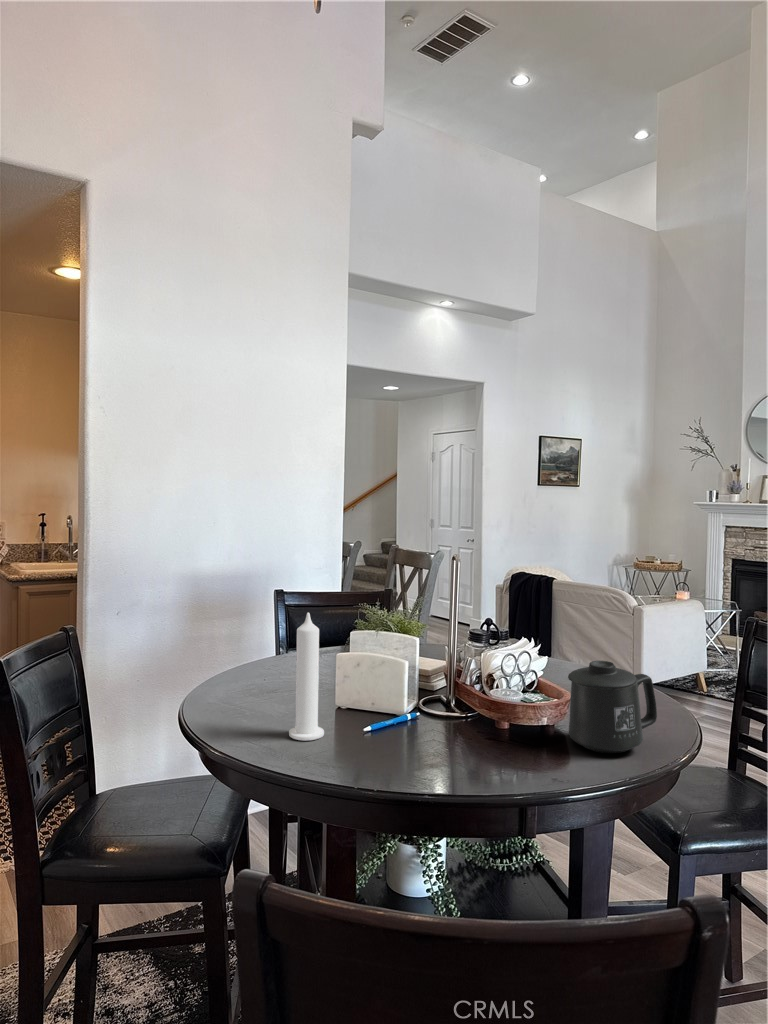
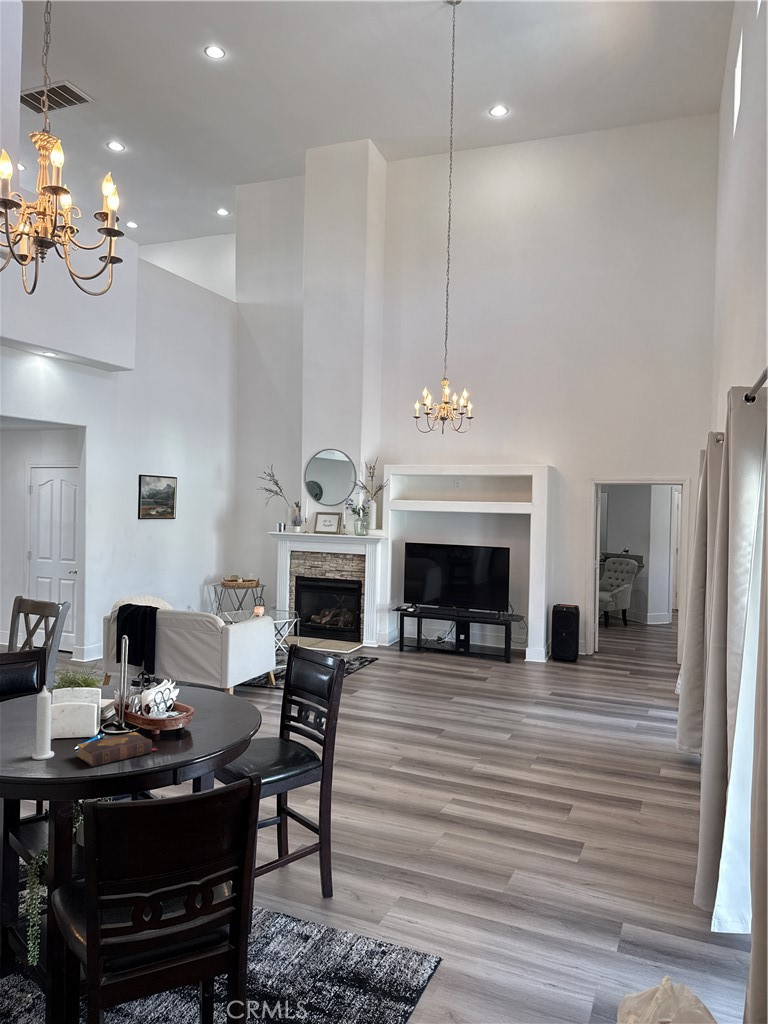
mug: present [568,661,657,753] -> none [193,690,237,737]
book: none [355,719,497,771] -> present [77,732,157,767]

